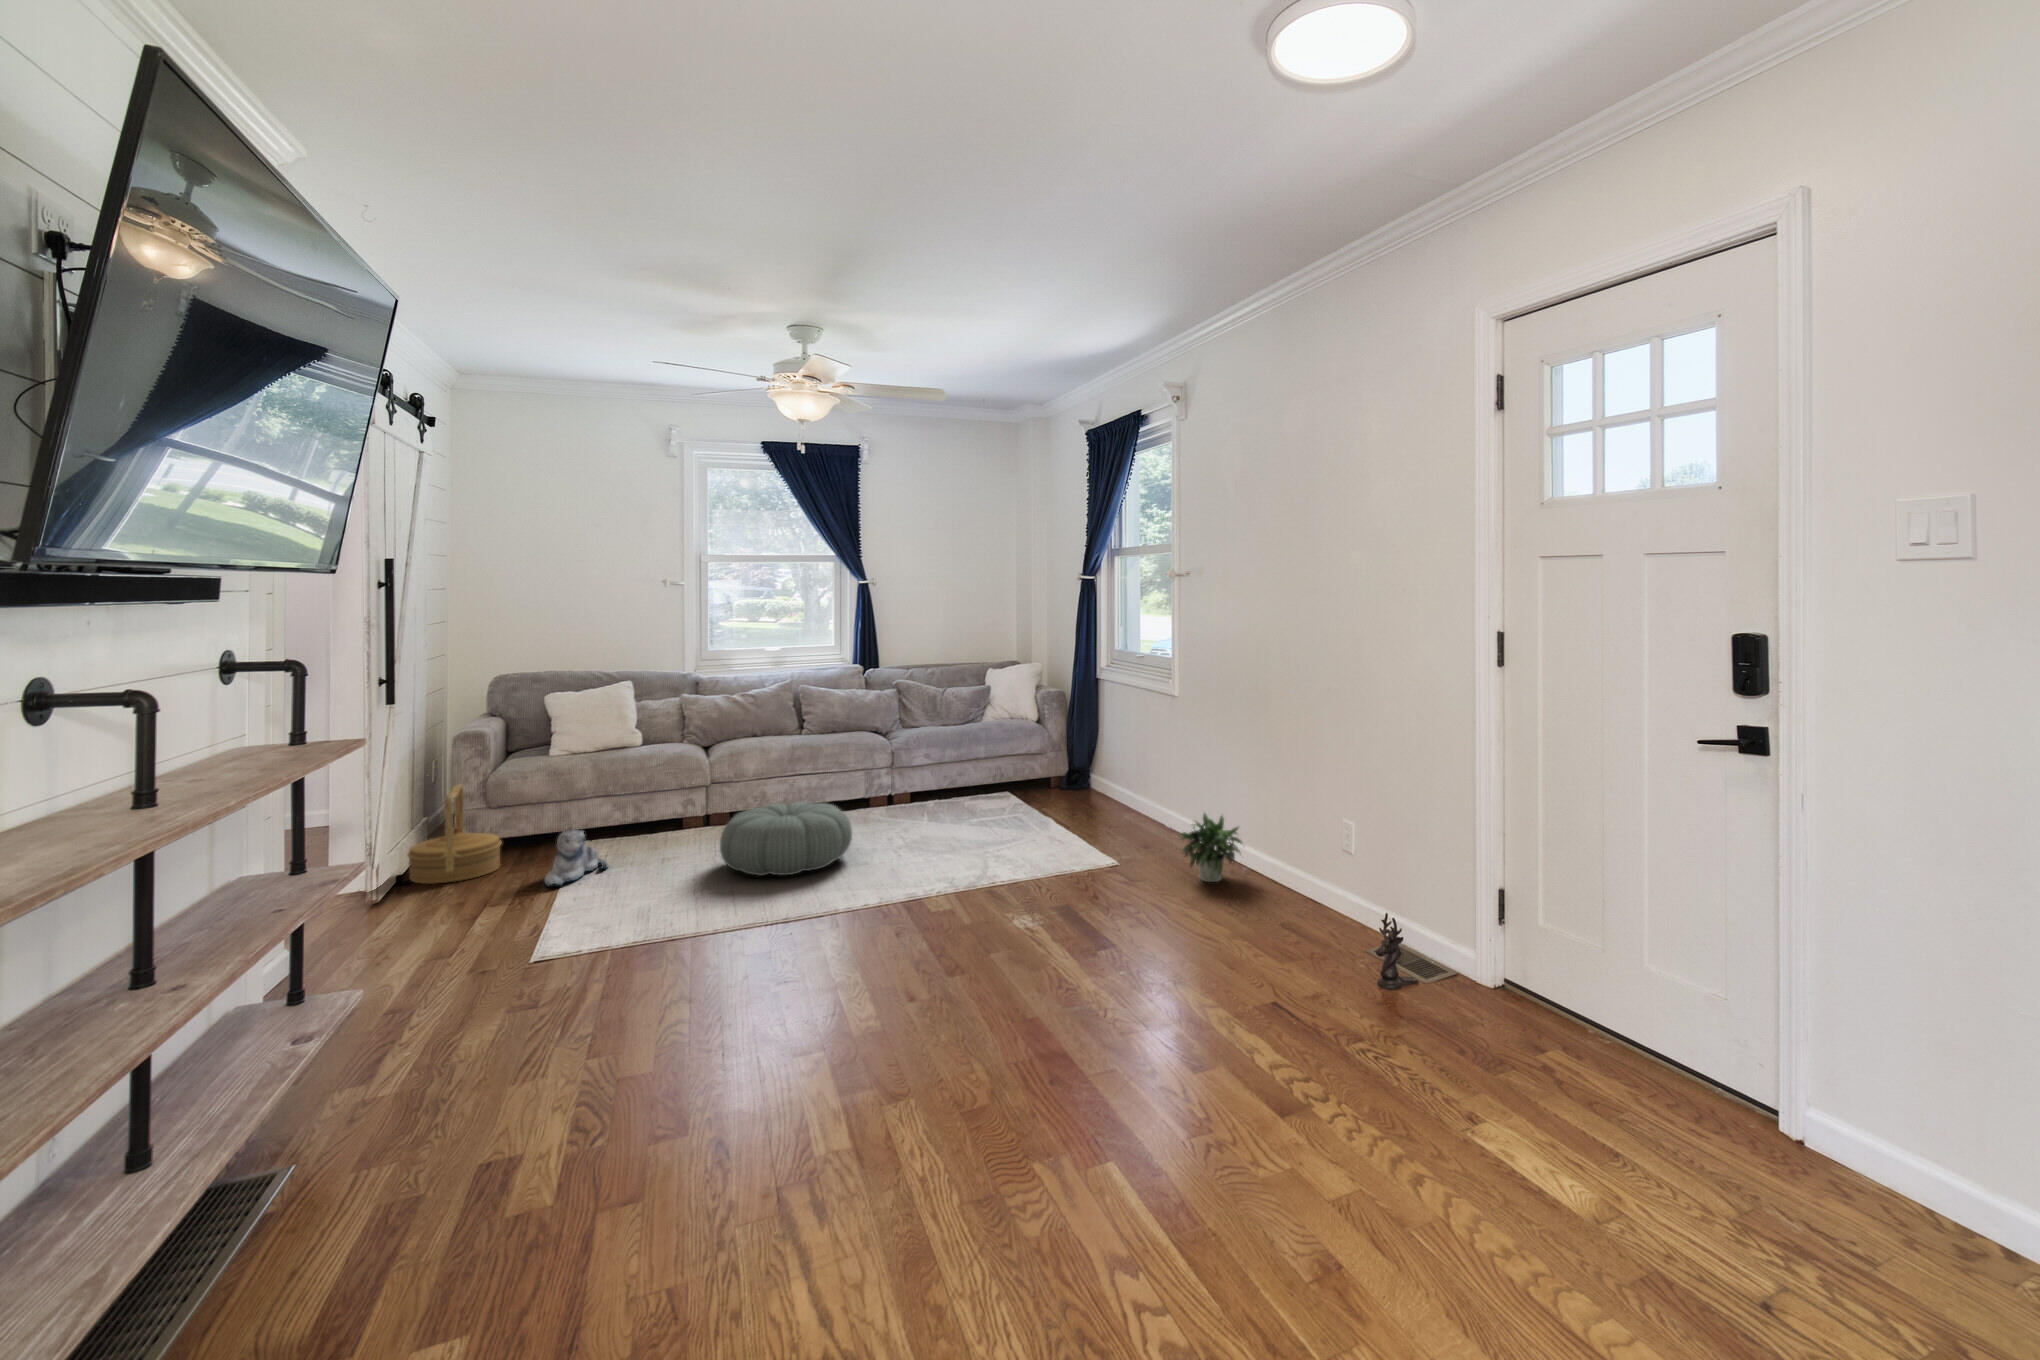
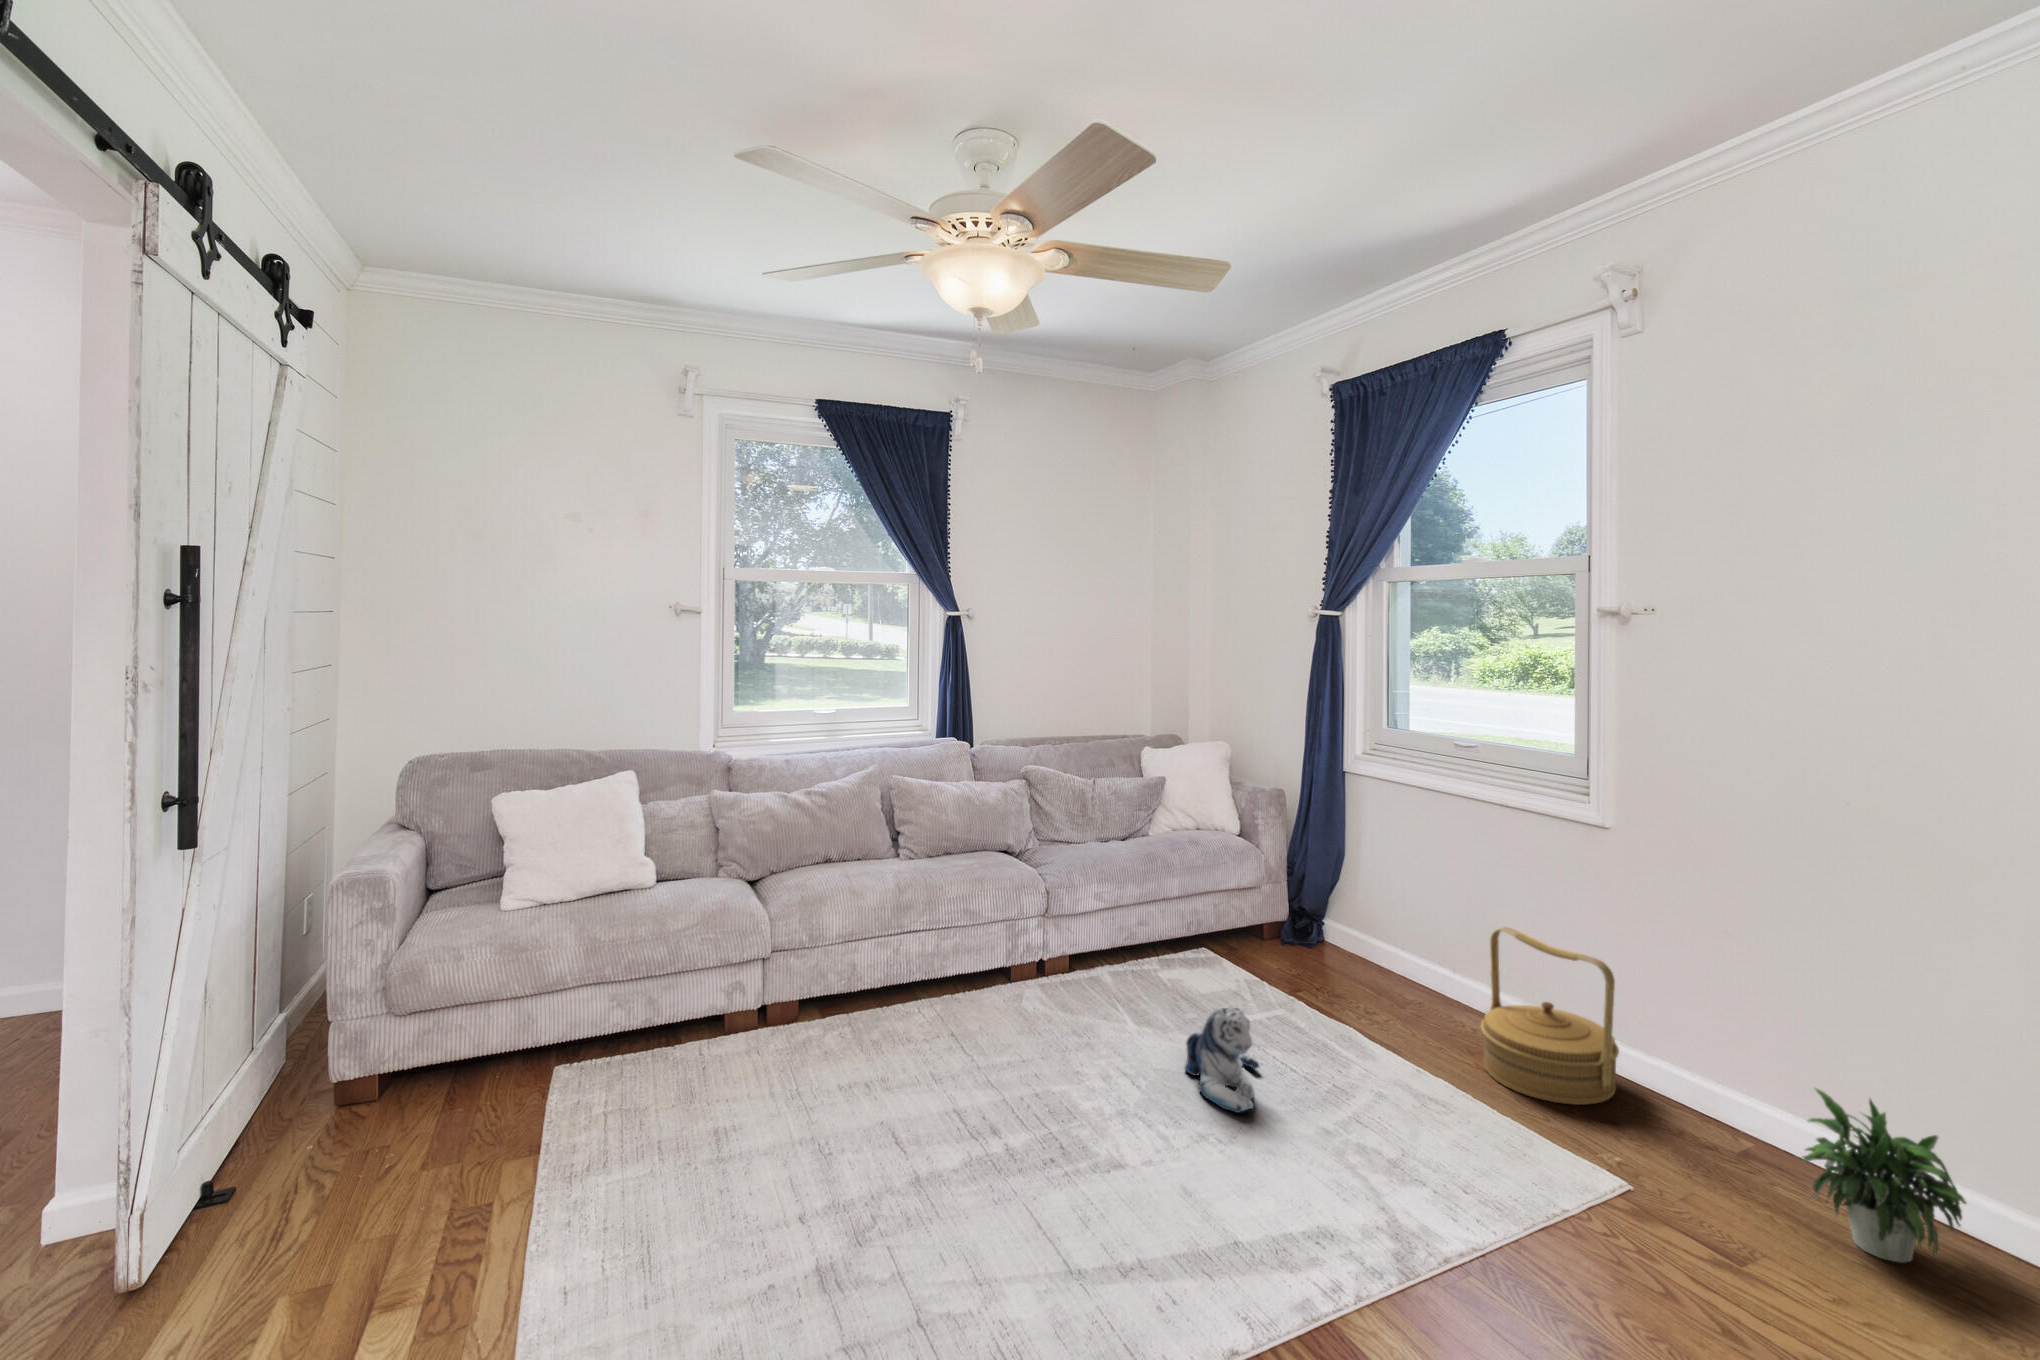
woven basket: present [407,784,502,884] -> present [1481,927,1619,1105]
pouf: present [720,802,852,876] -> none [839,1021,1081,1213]
plush toy: present [545,829,608,886] -> present [1185,1008,1259,1113]

